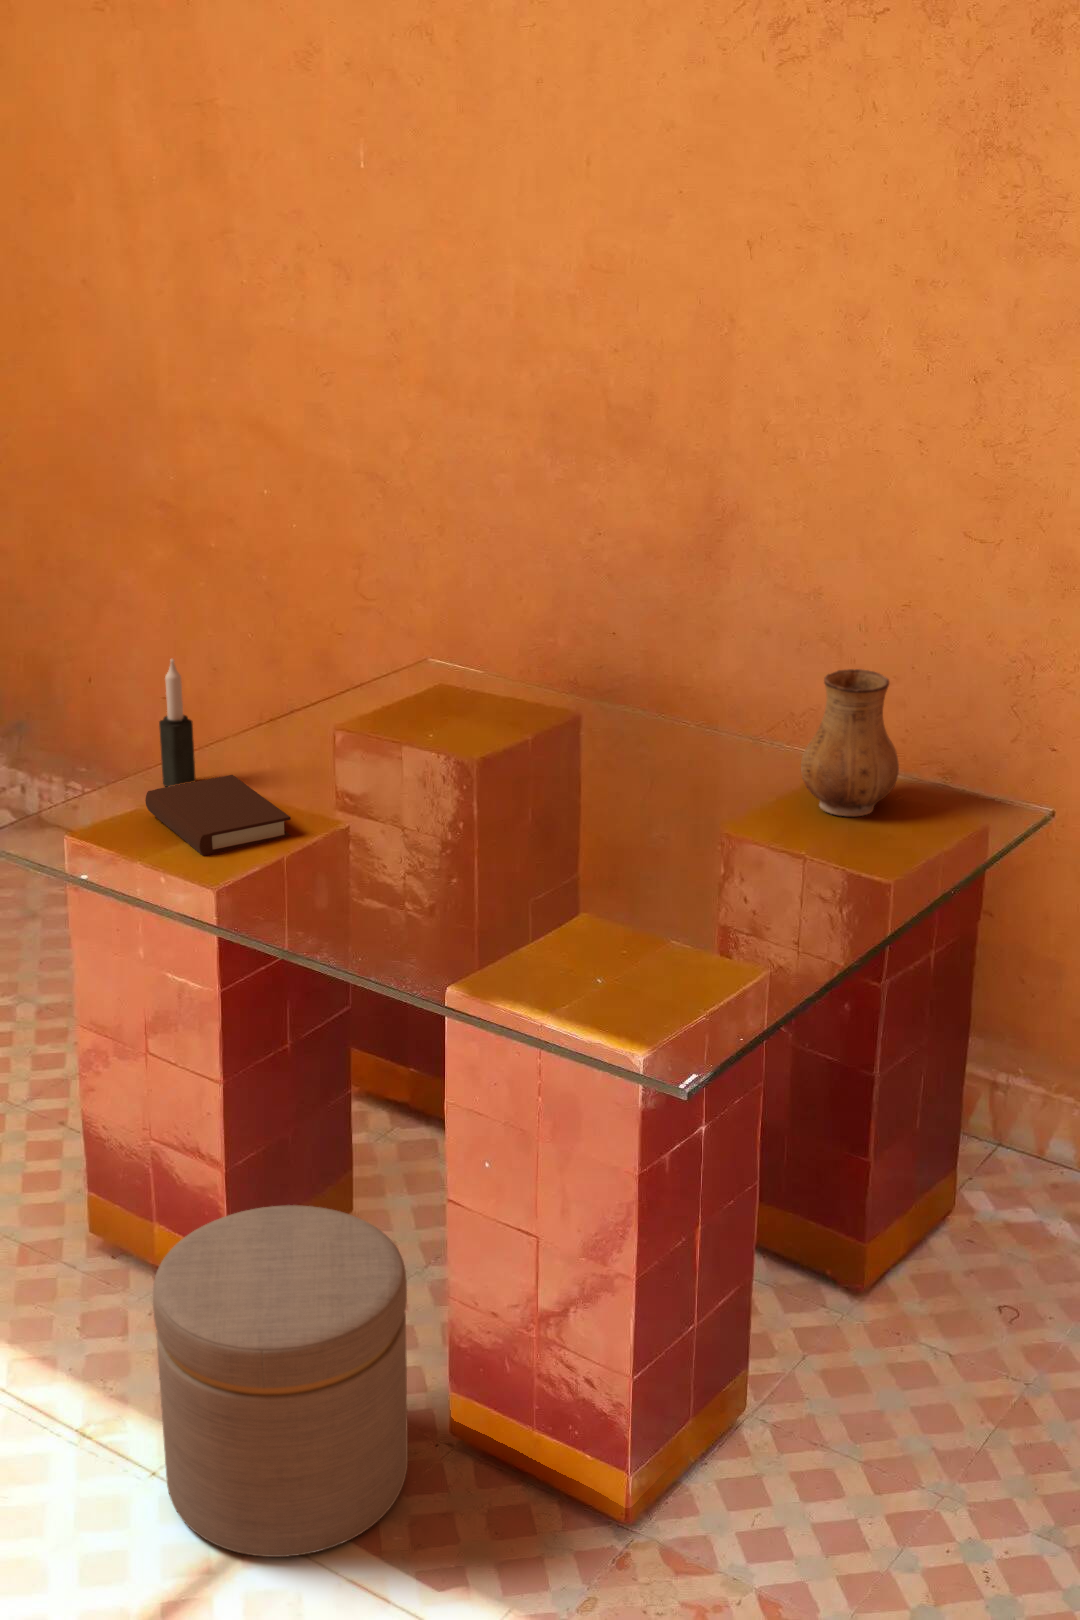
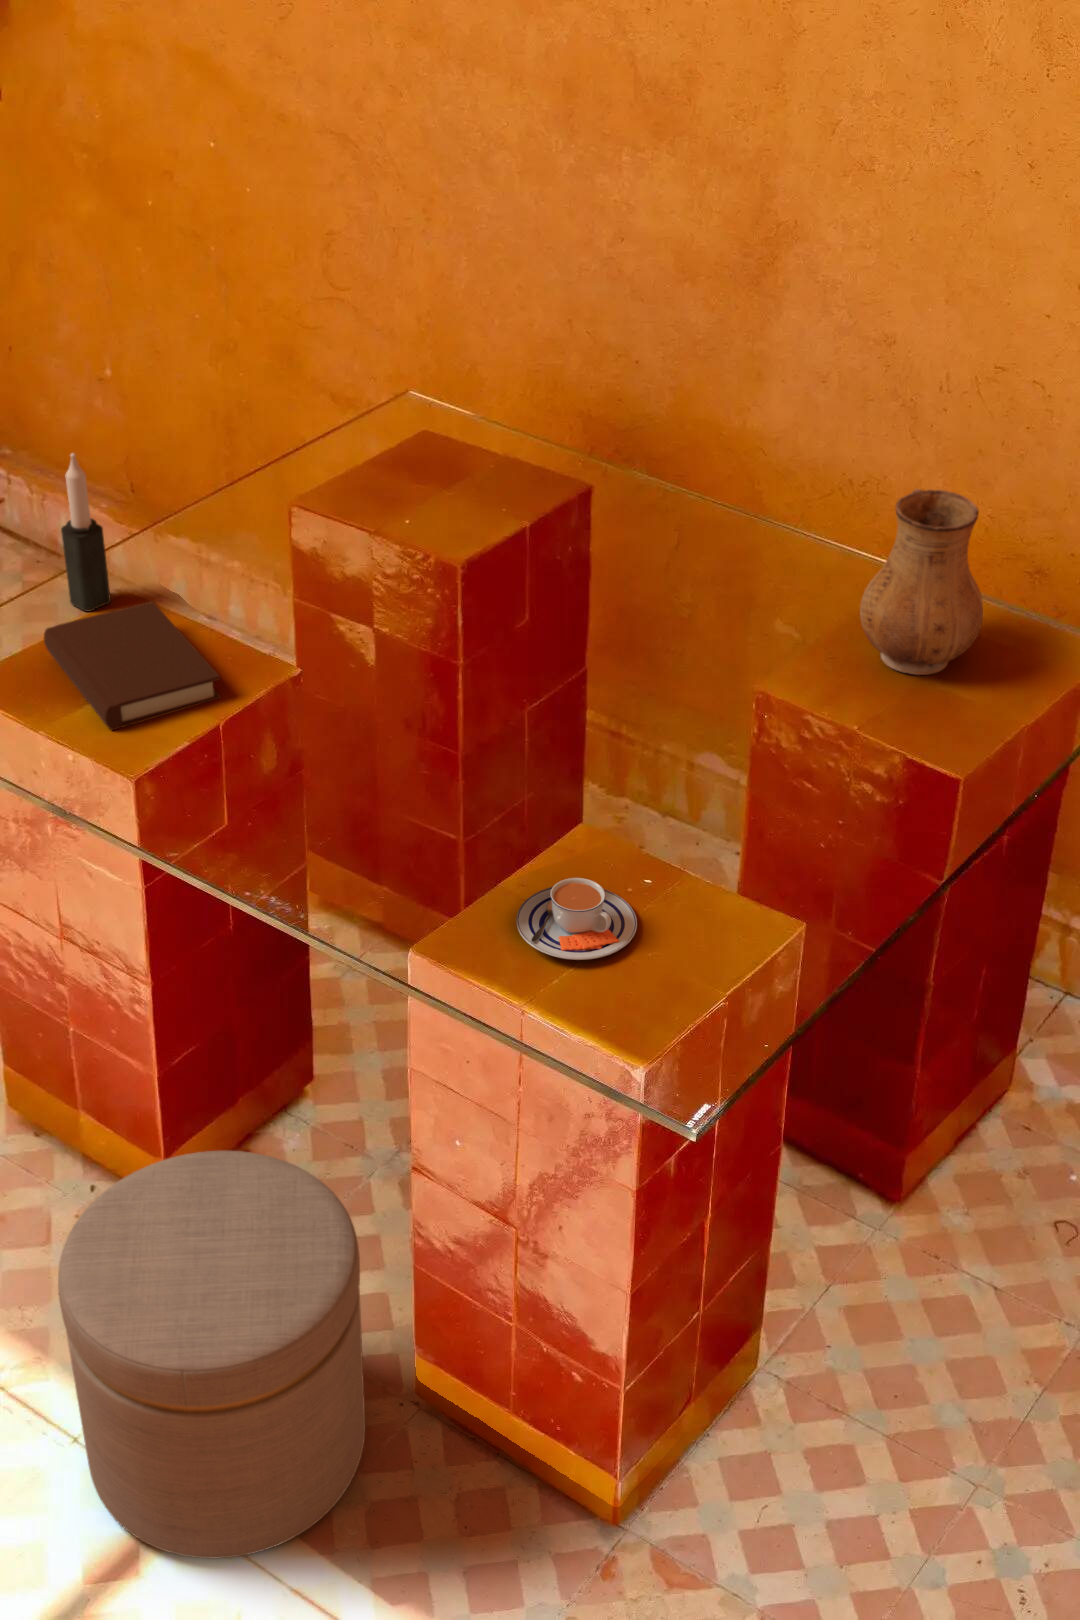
teacup: none [536,931,633,987] -> present [516,878,637,960]

